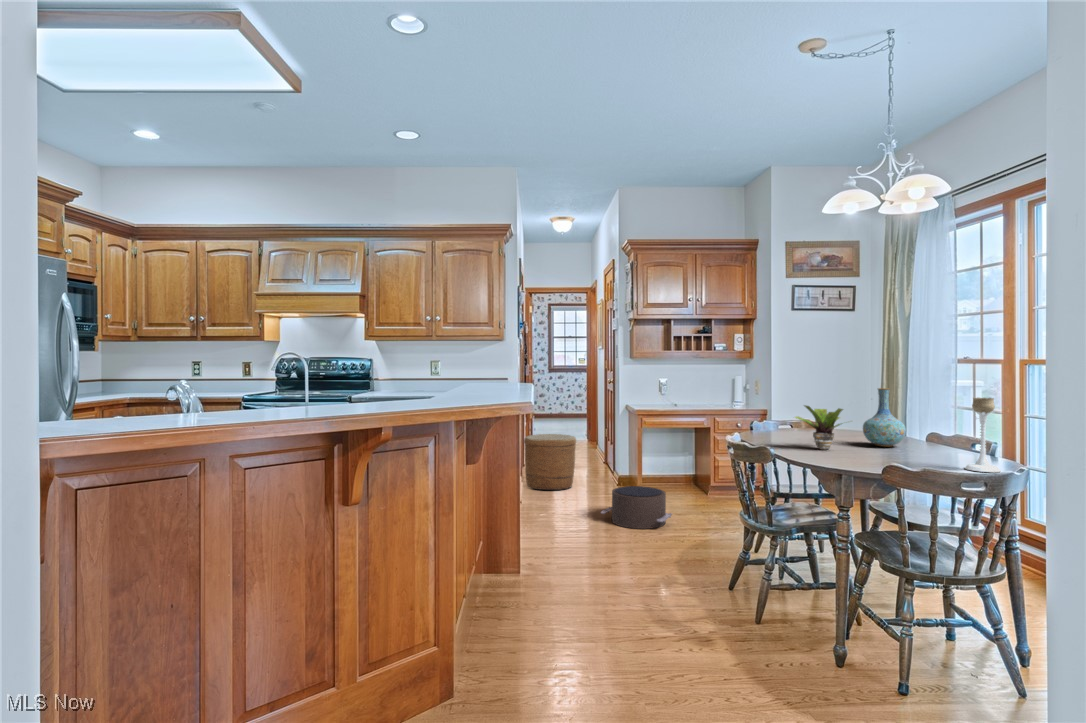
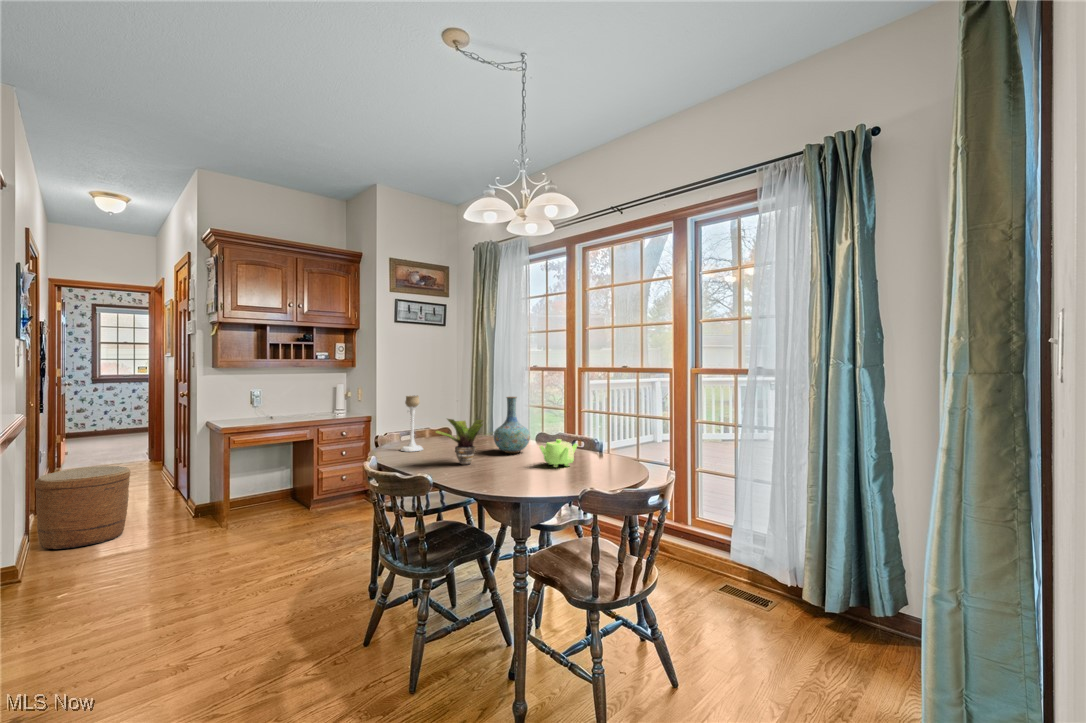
candle holder: present [965,397,1001,472] -> present [401,396,423,451]
teapot: none [899,433,950,462] -> present [539,439,578,467]
pouf: present [601,486,672,529] -> none [169,521,274,582]

